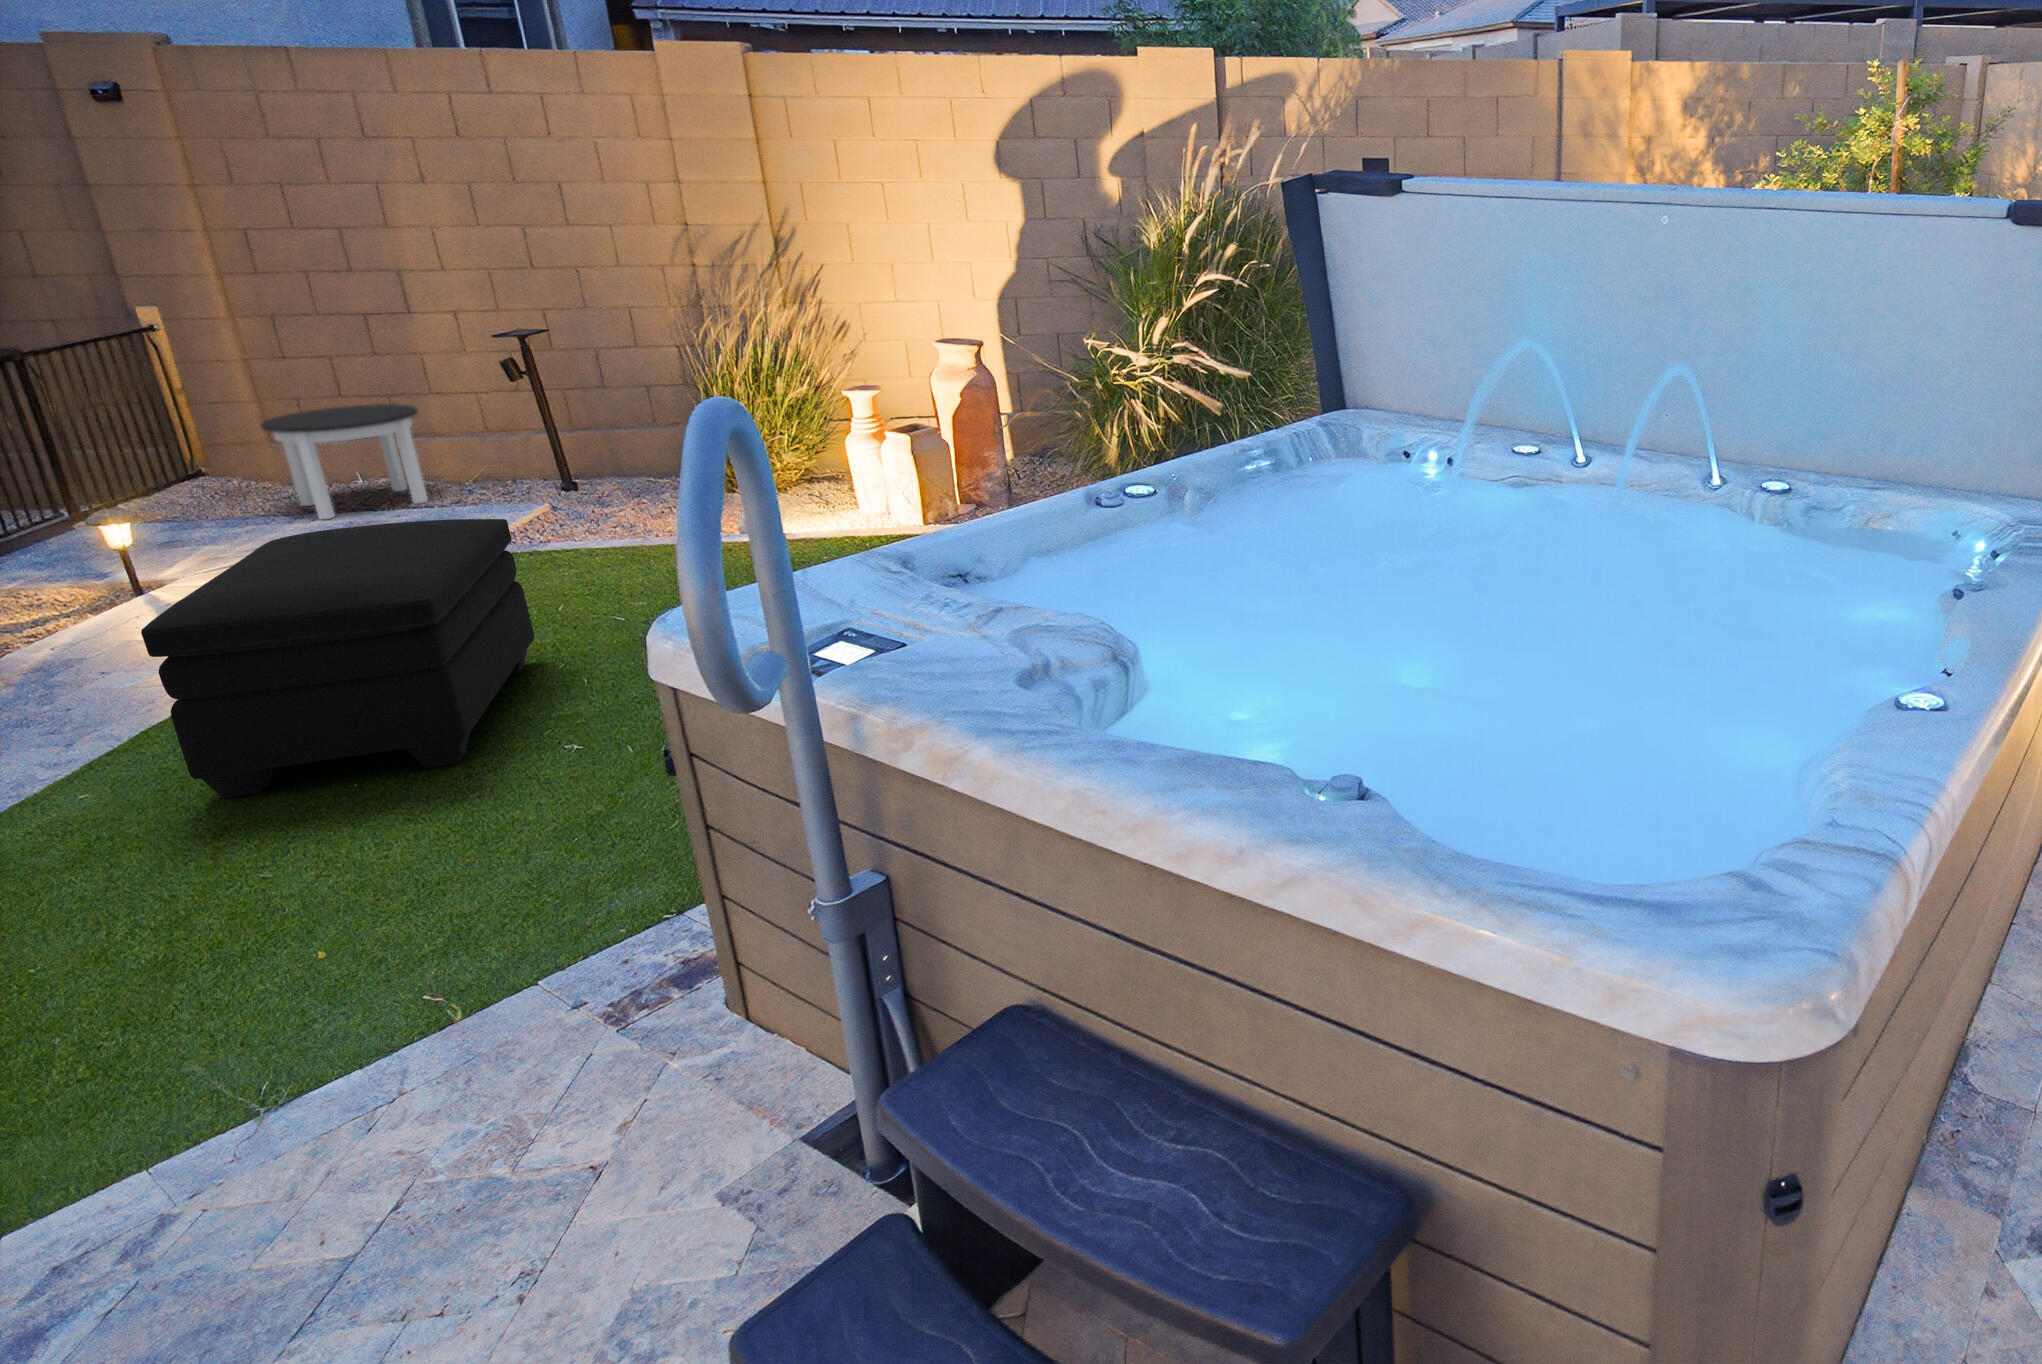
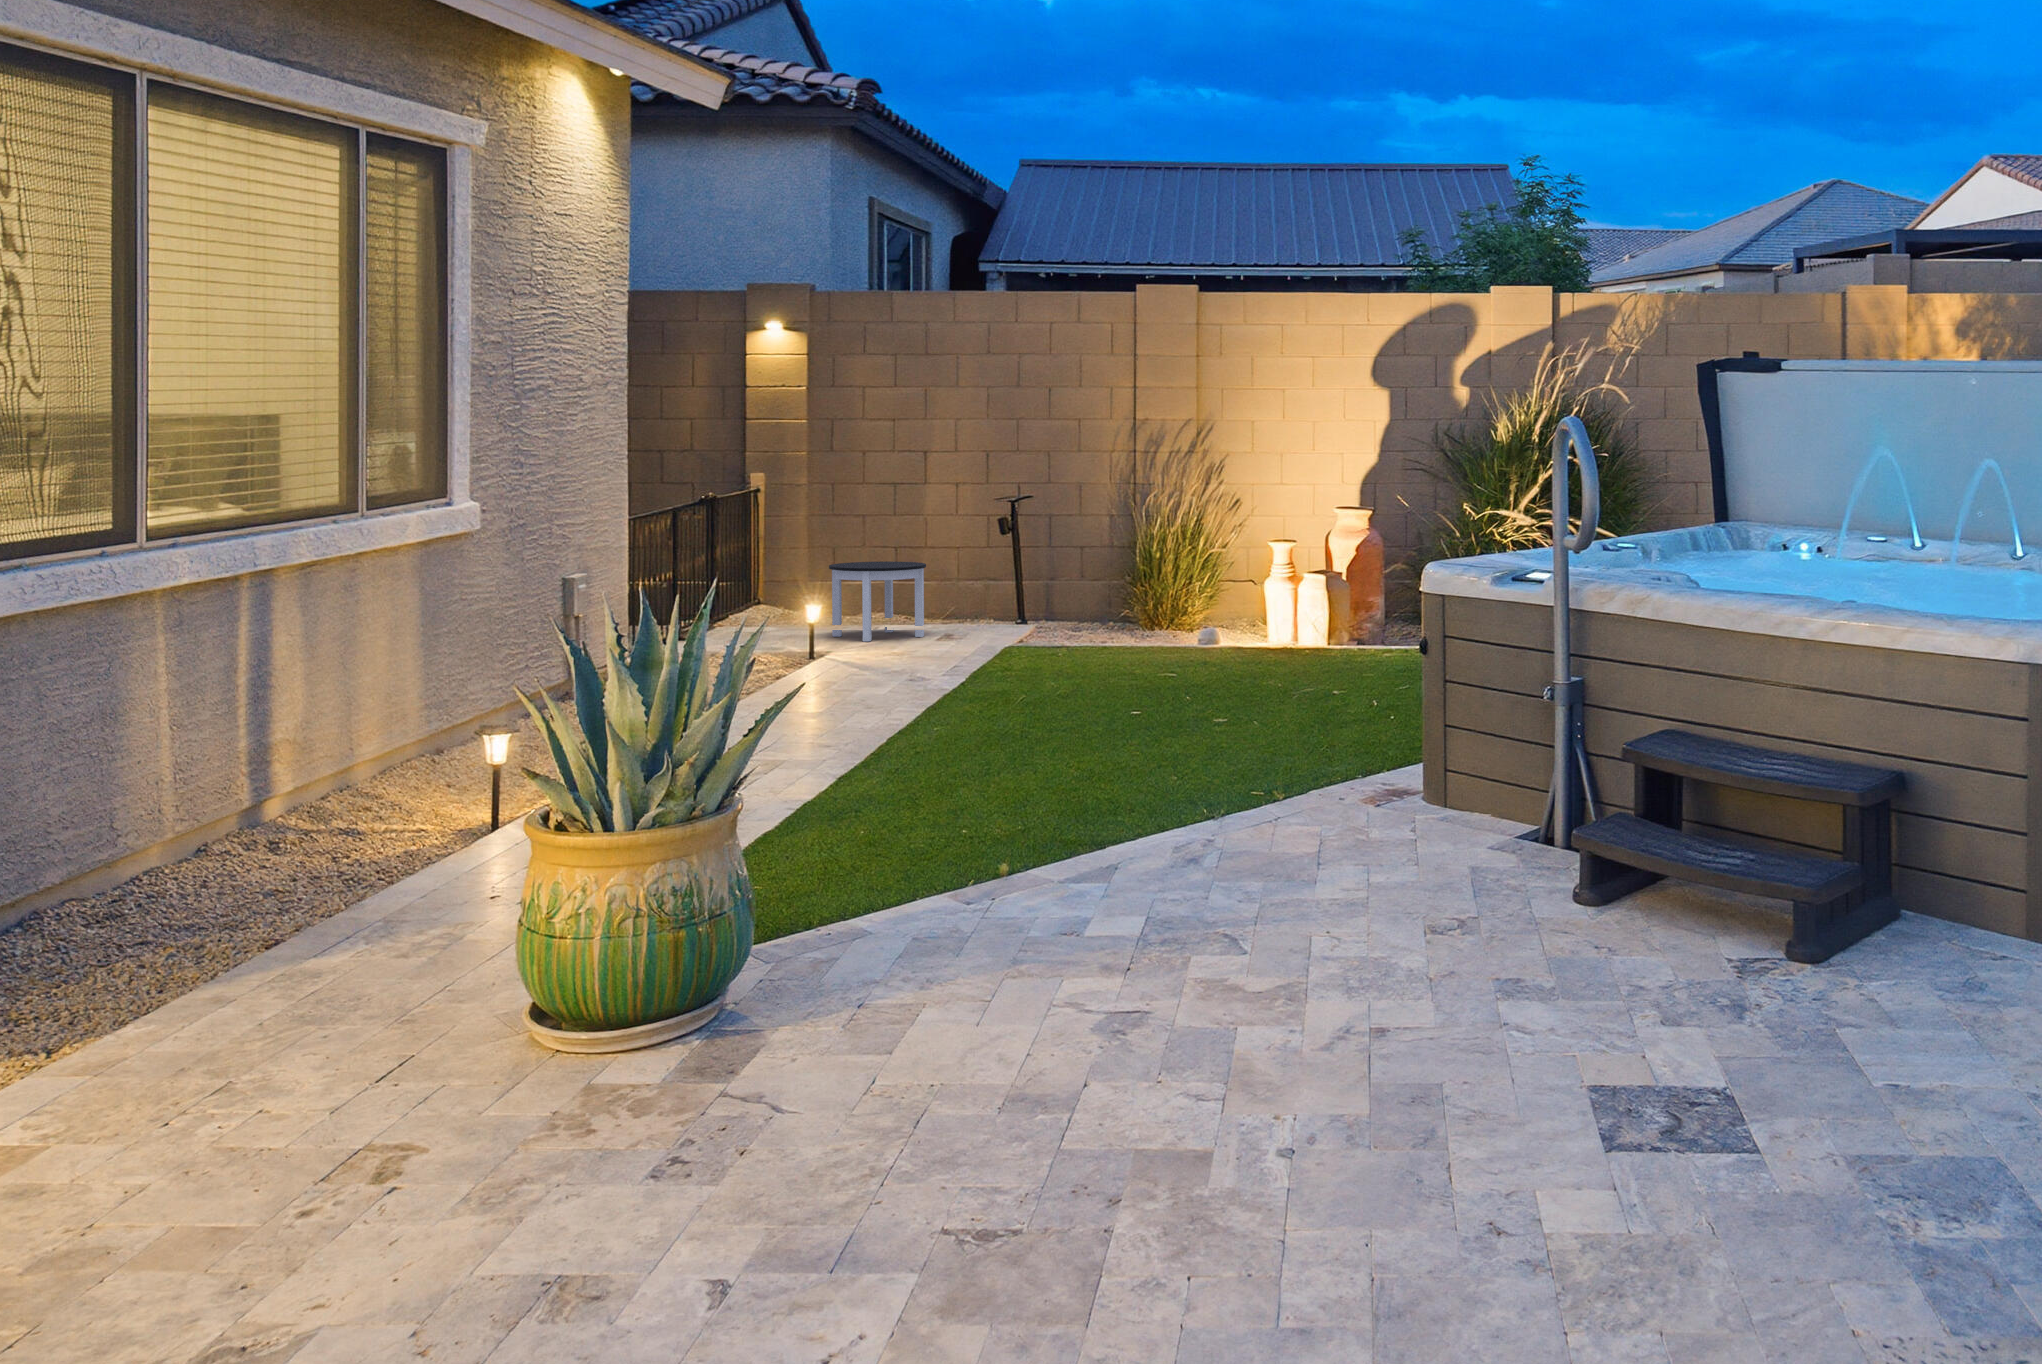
ottoman: present [141,519,534,798] -> none [1032,580,1193,718]

